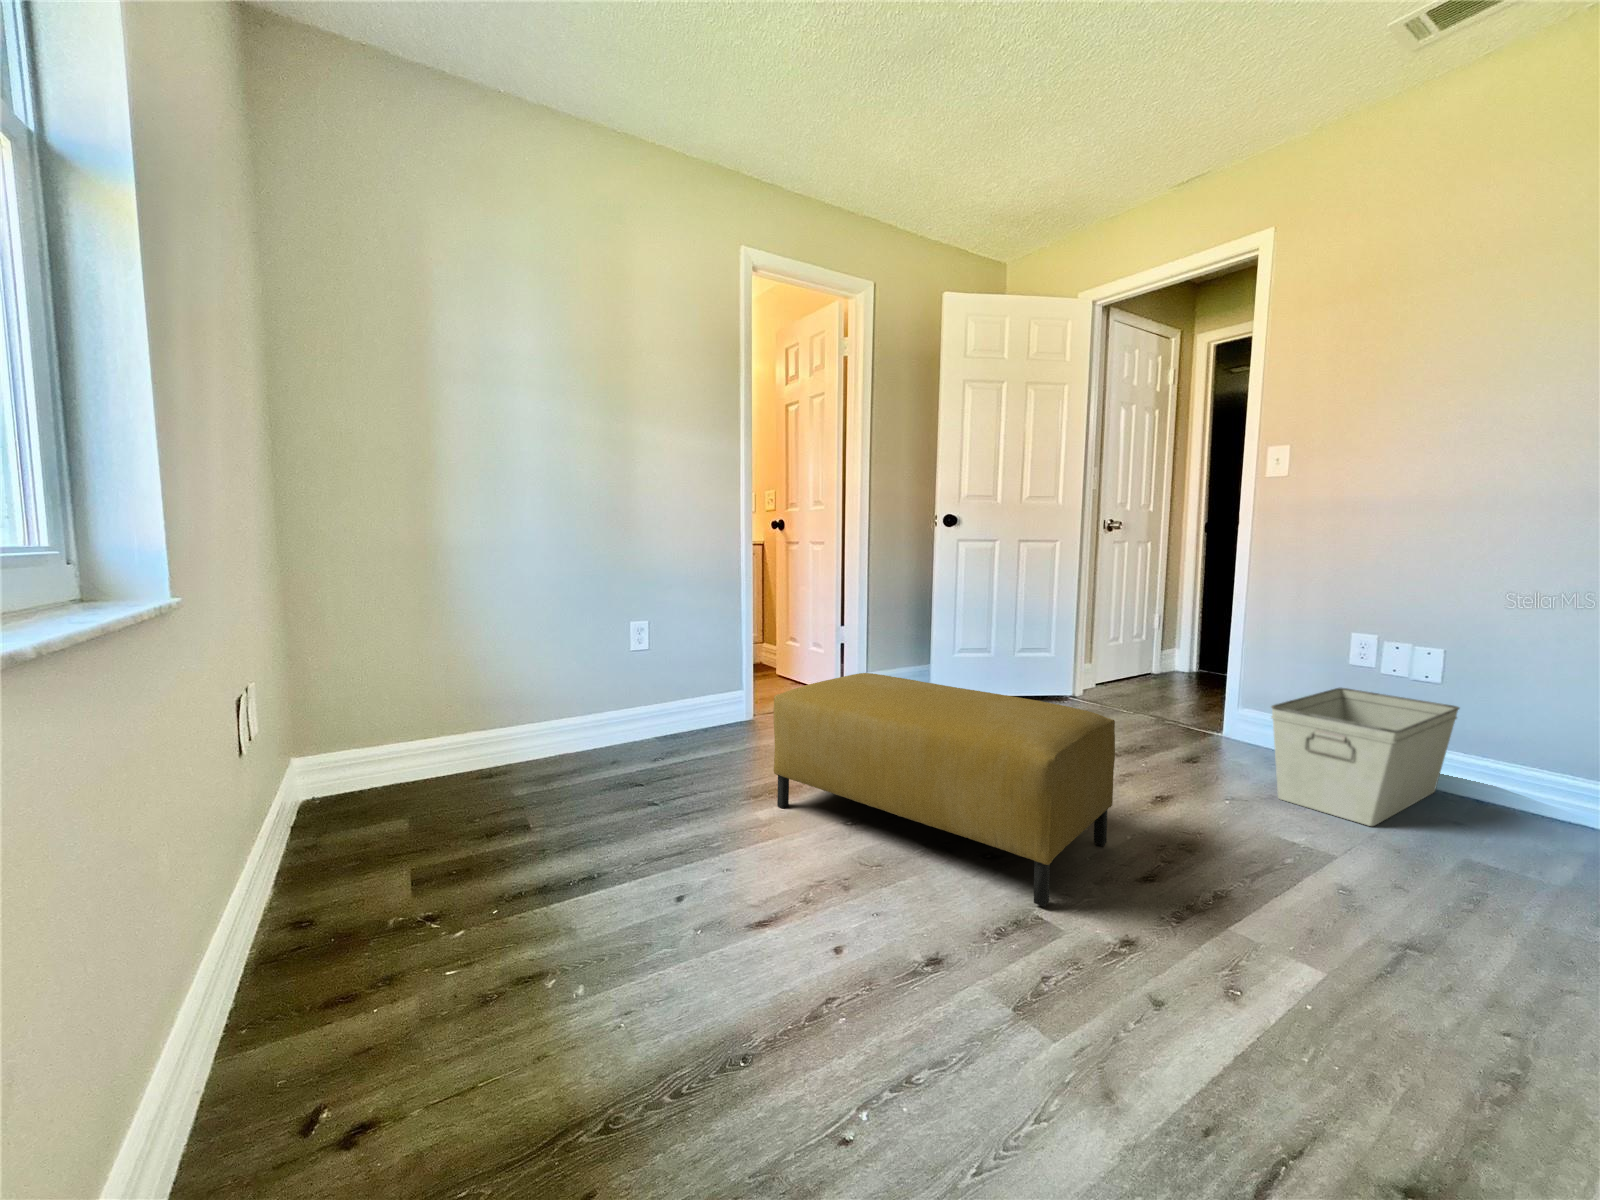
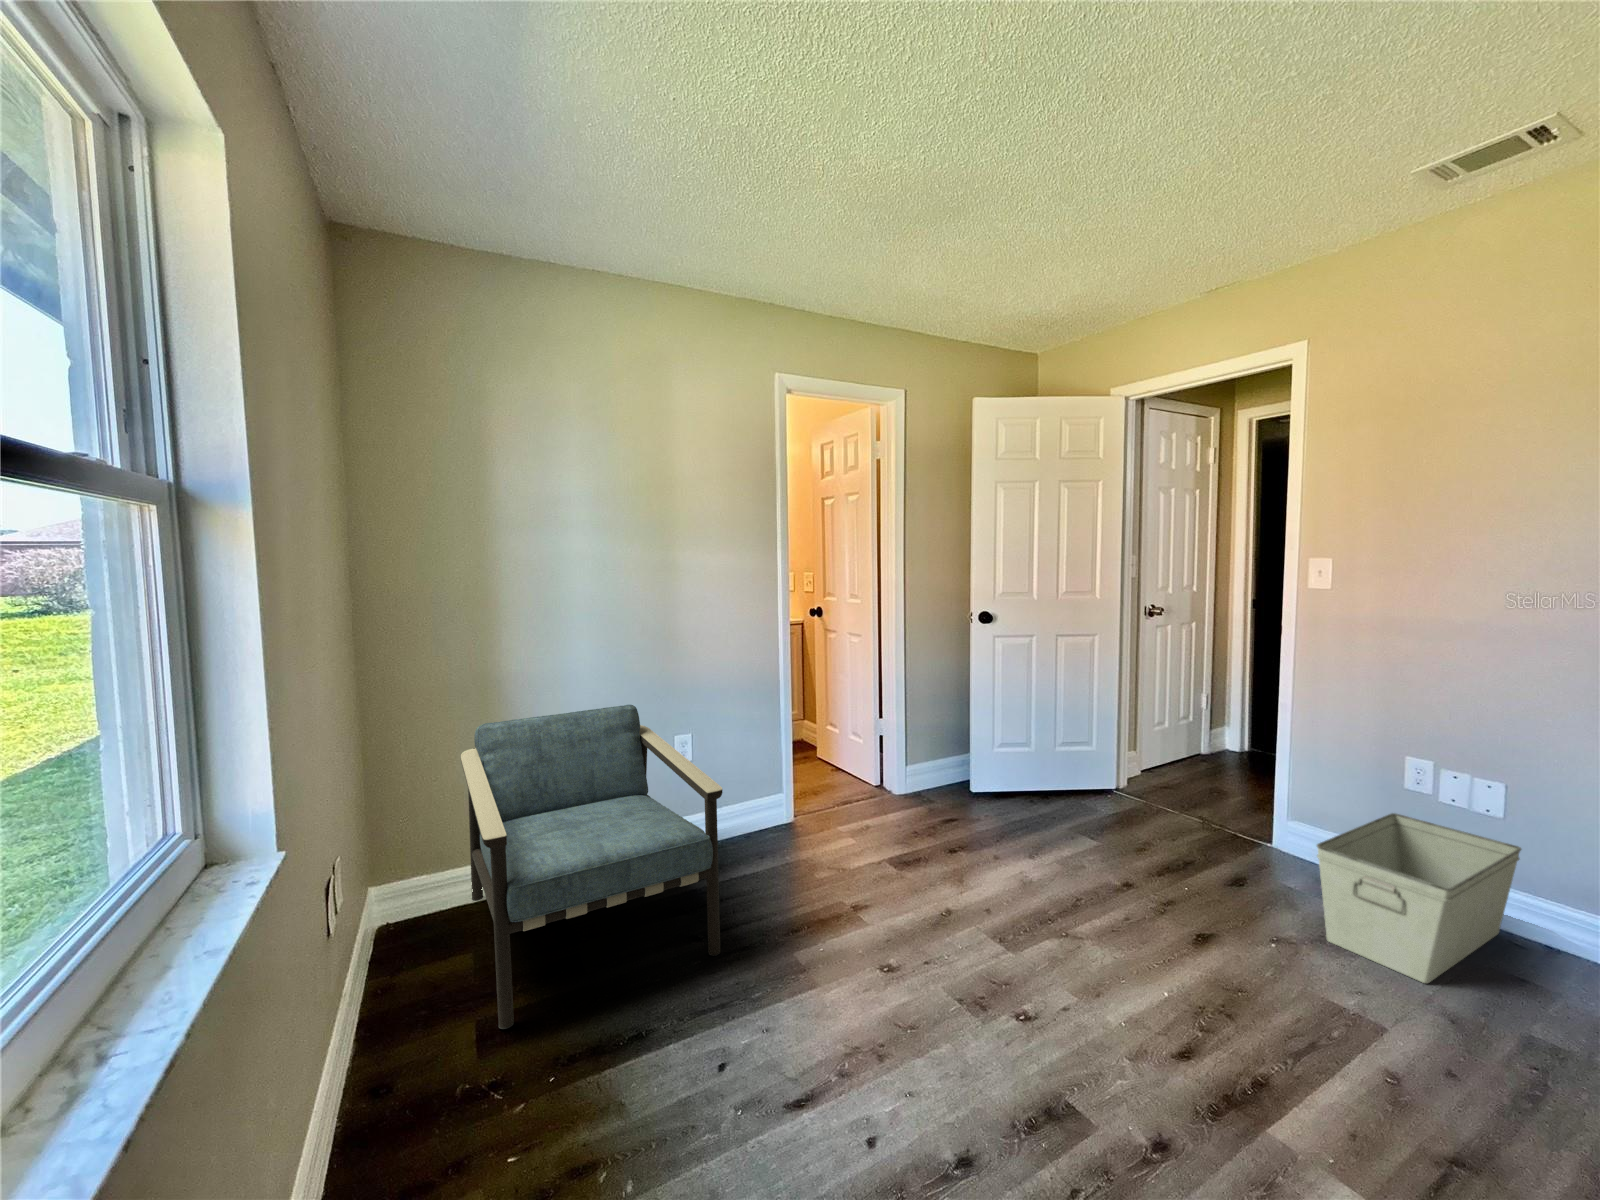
armchair: none [397,581,682,874] -> present [461,705,722,1029]
ottoman: present [773,673,1115,907] -> none [811,801,1149,1091]

